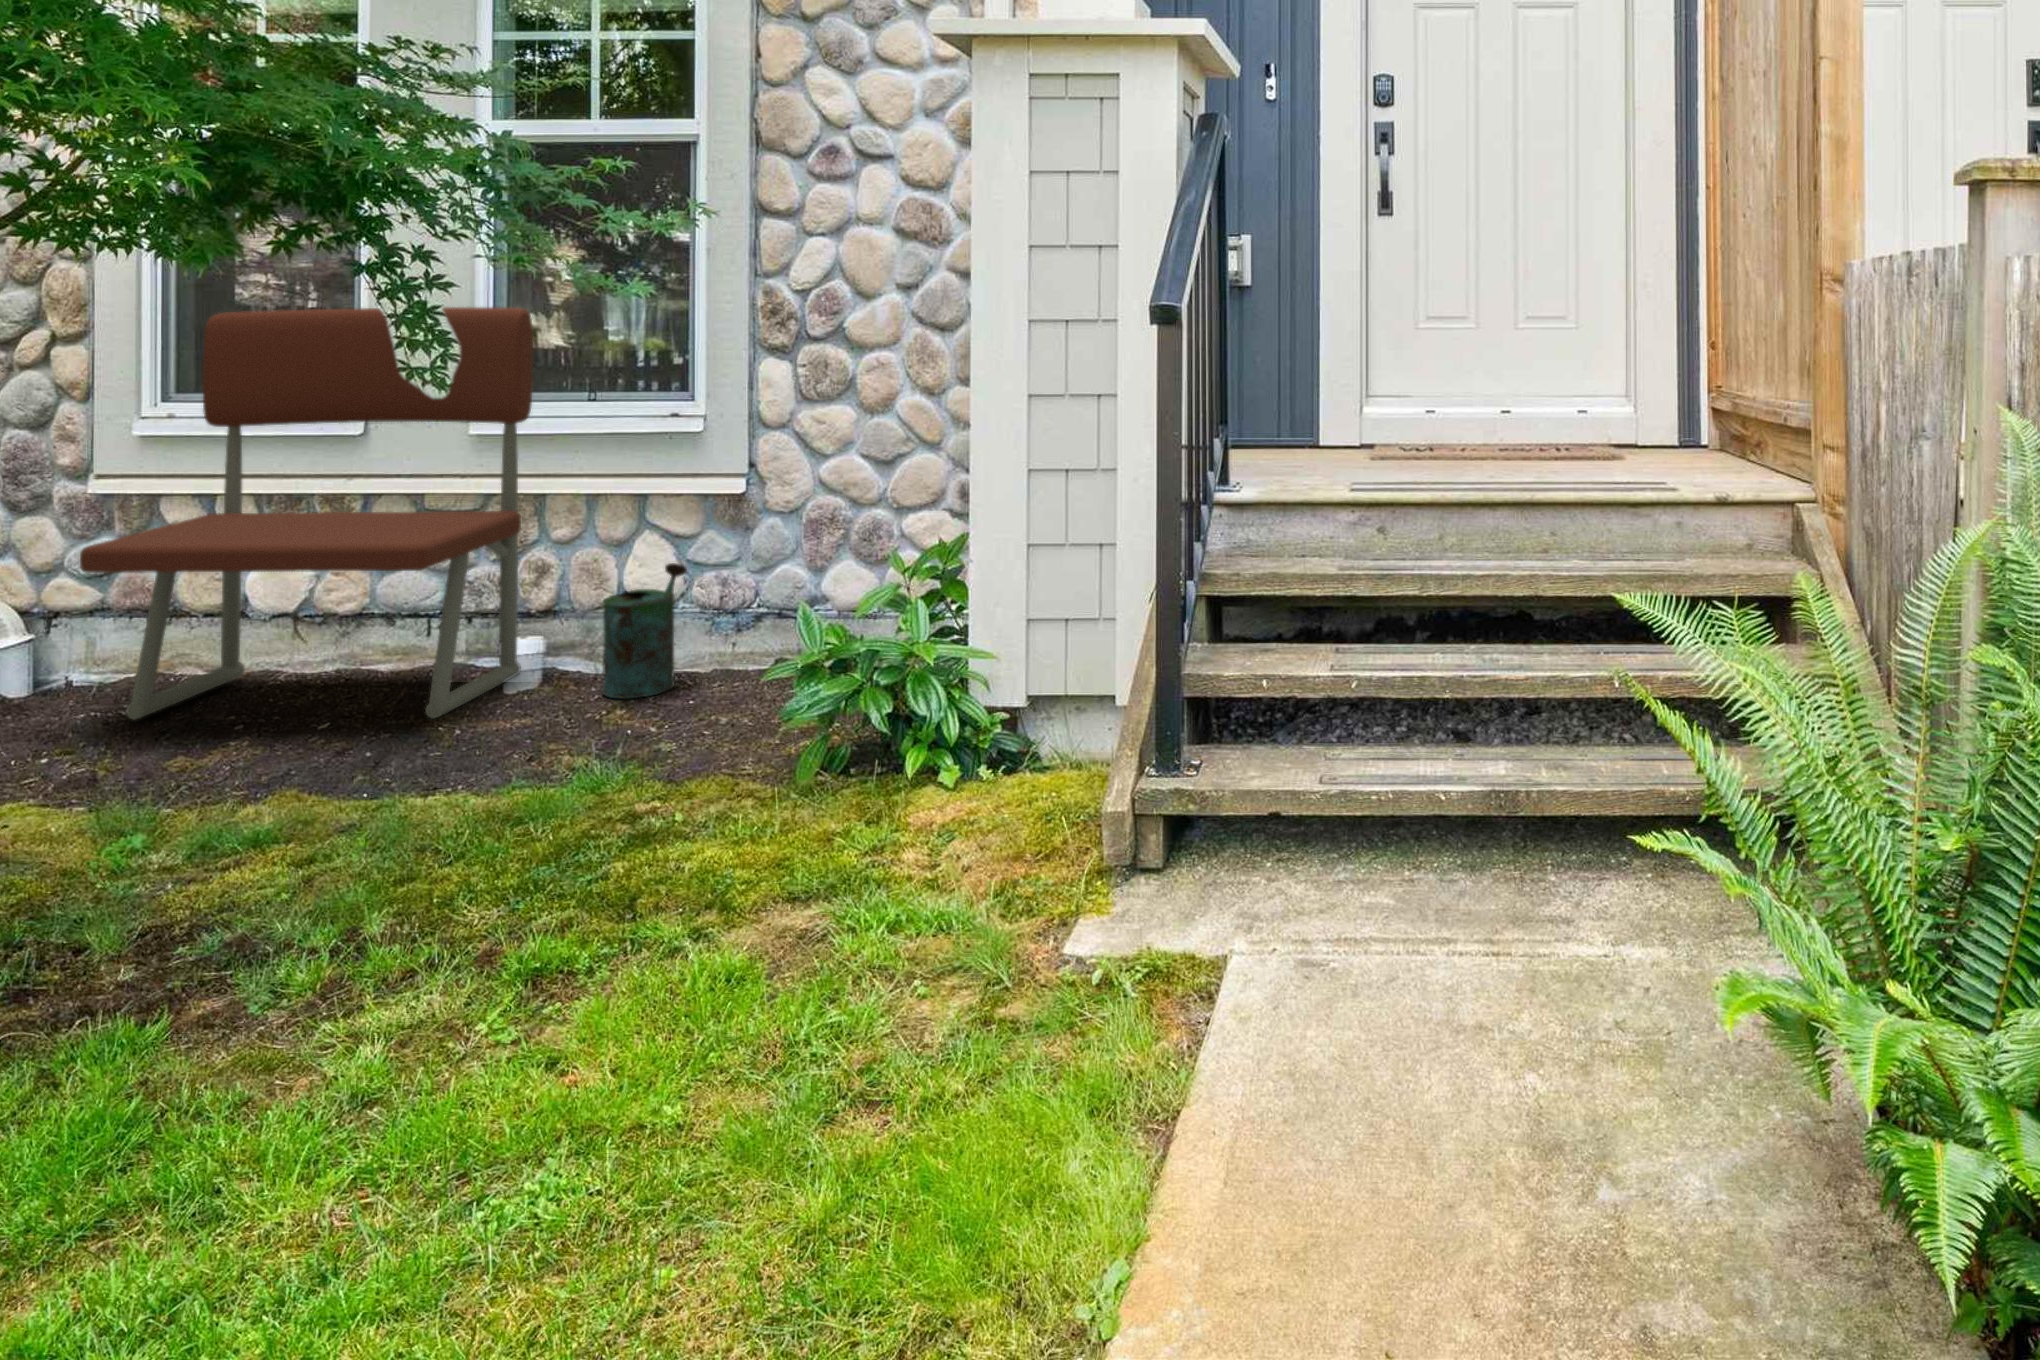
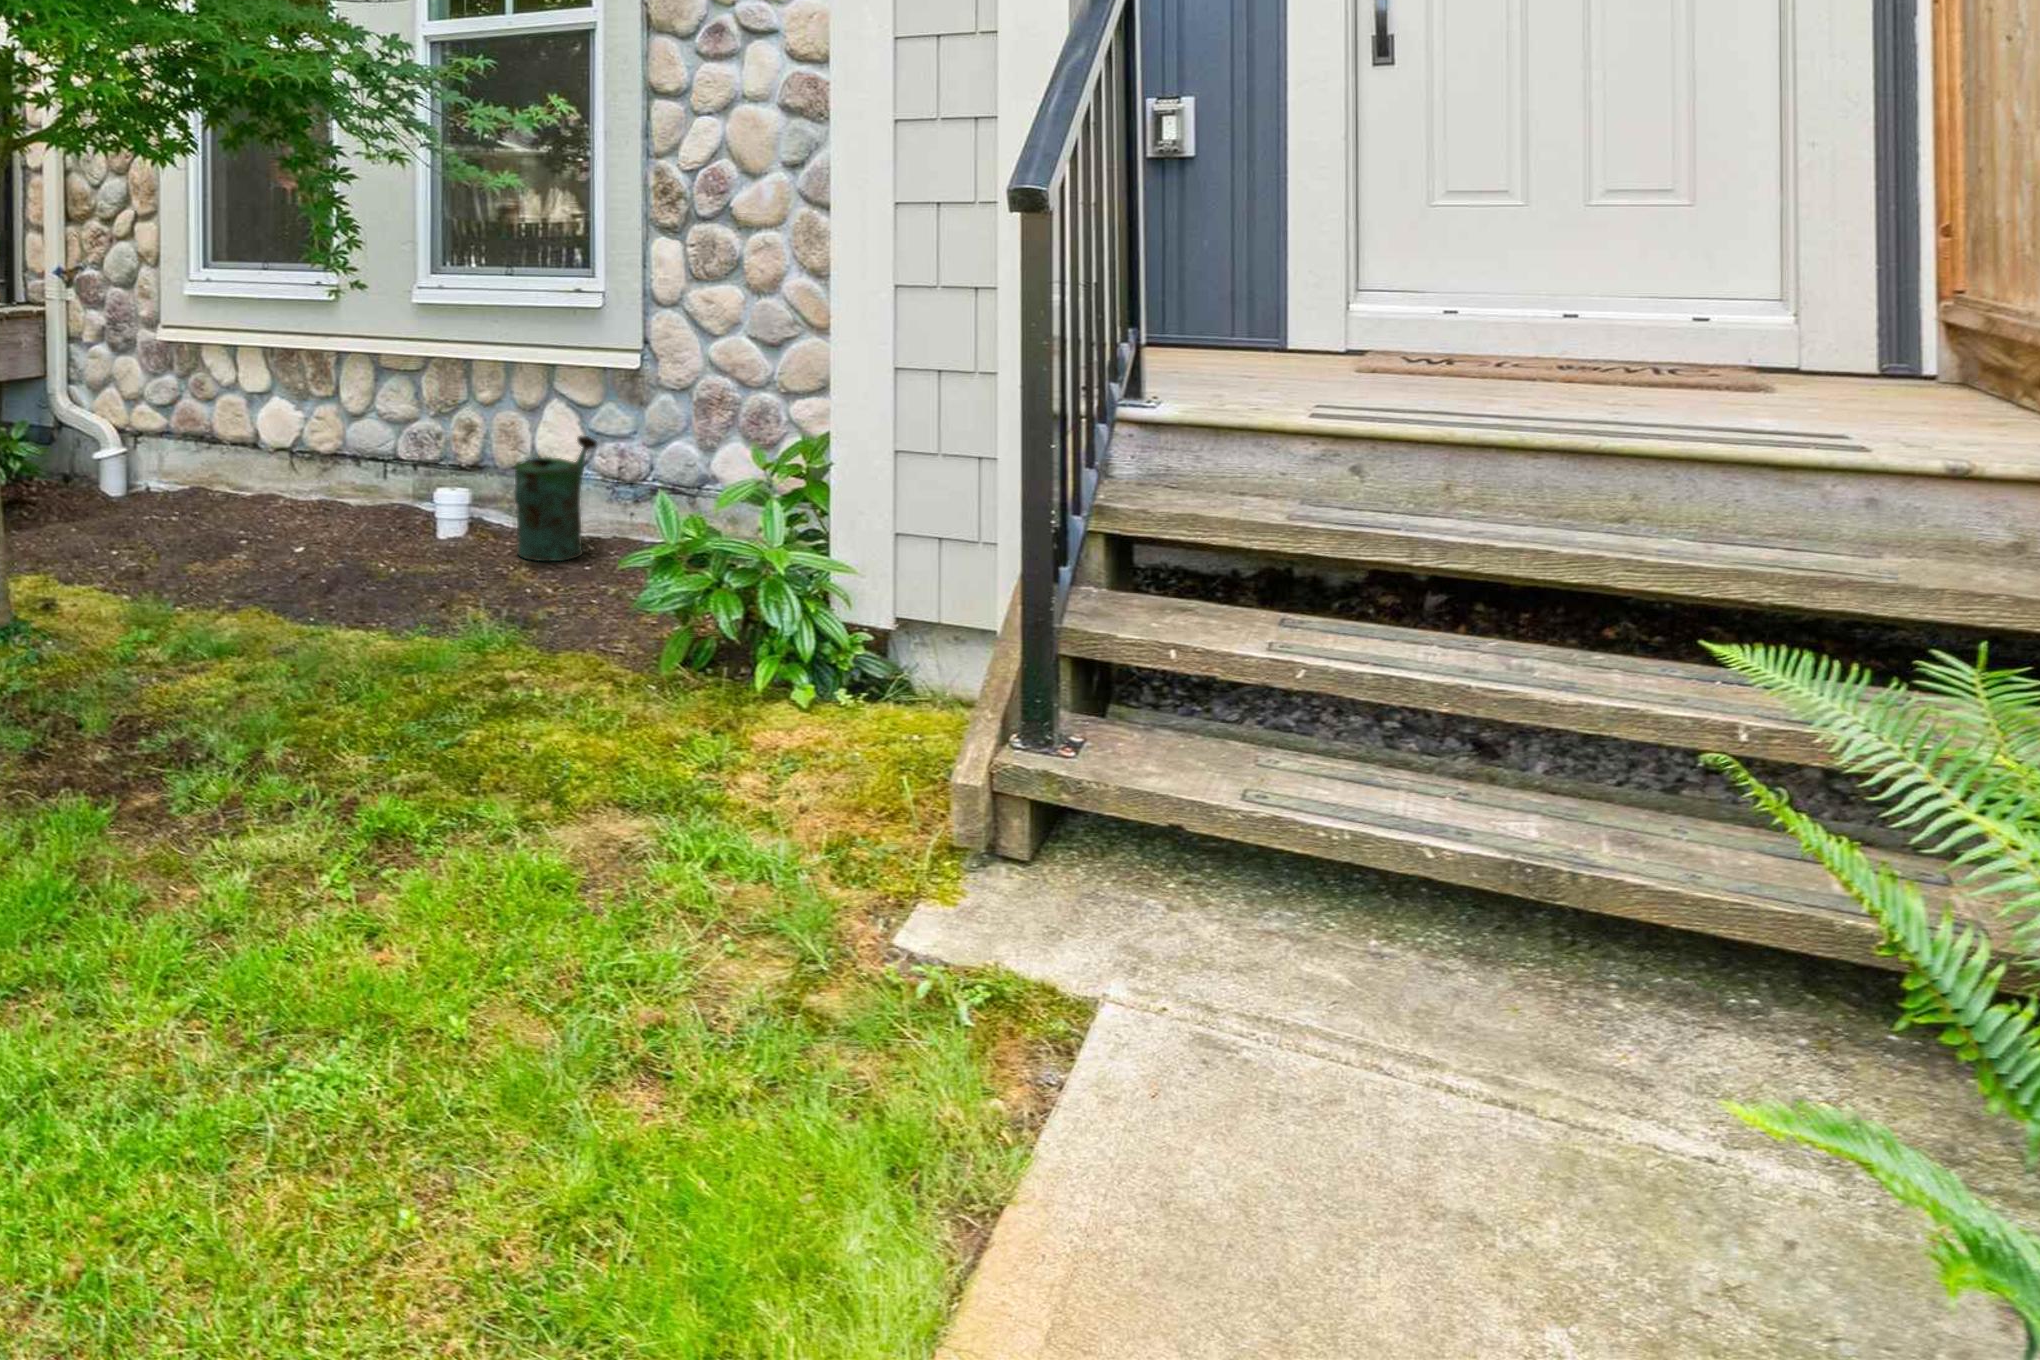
bench: present [80,307,533,719] -> none [122,188,459,556]

